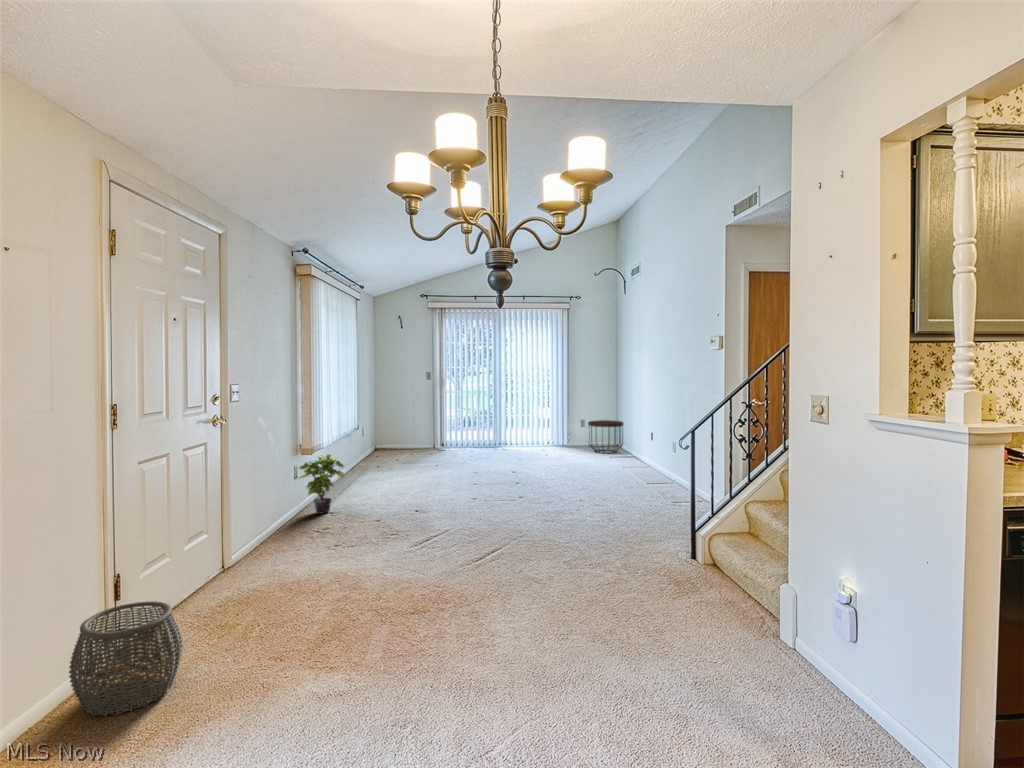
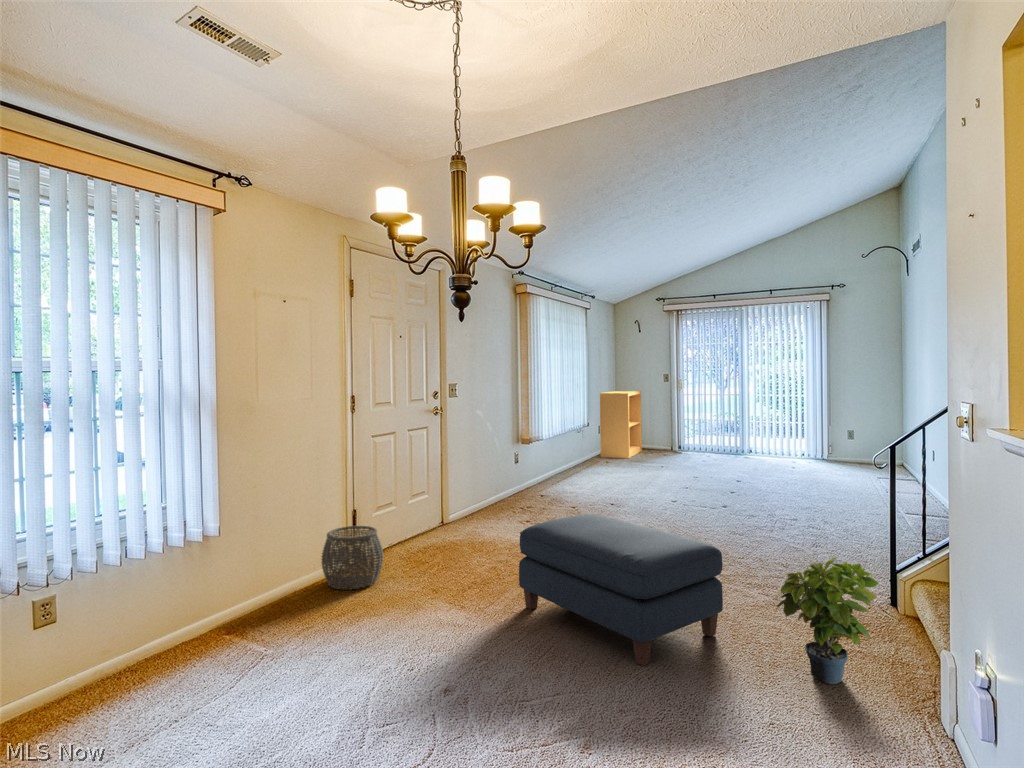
bookshelf: none [366,389,404,459] -> present [600,391,642,458]
side table: present [588,420,623,453] -> none [848,429,895,468]
potted plant: present [299,453,345,513] -> present [777,557,879,684]
ottoman: none [412,541,658,731] -> present [519,514,723,666]

